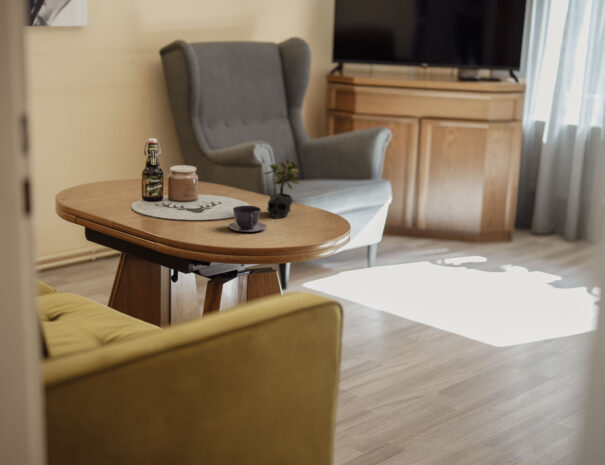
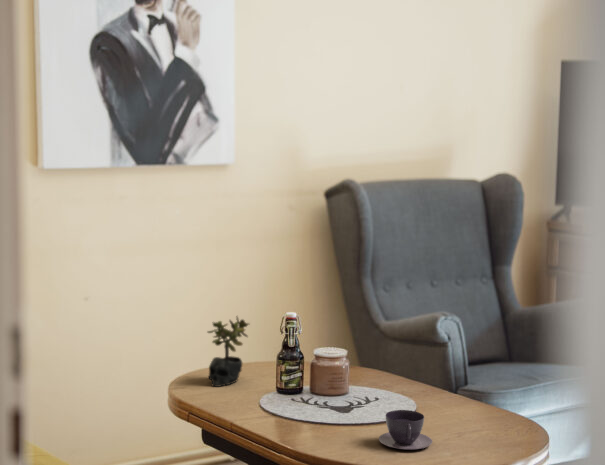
succulent plant: present [265,159,299,219] -> present [208,316,249,387]

